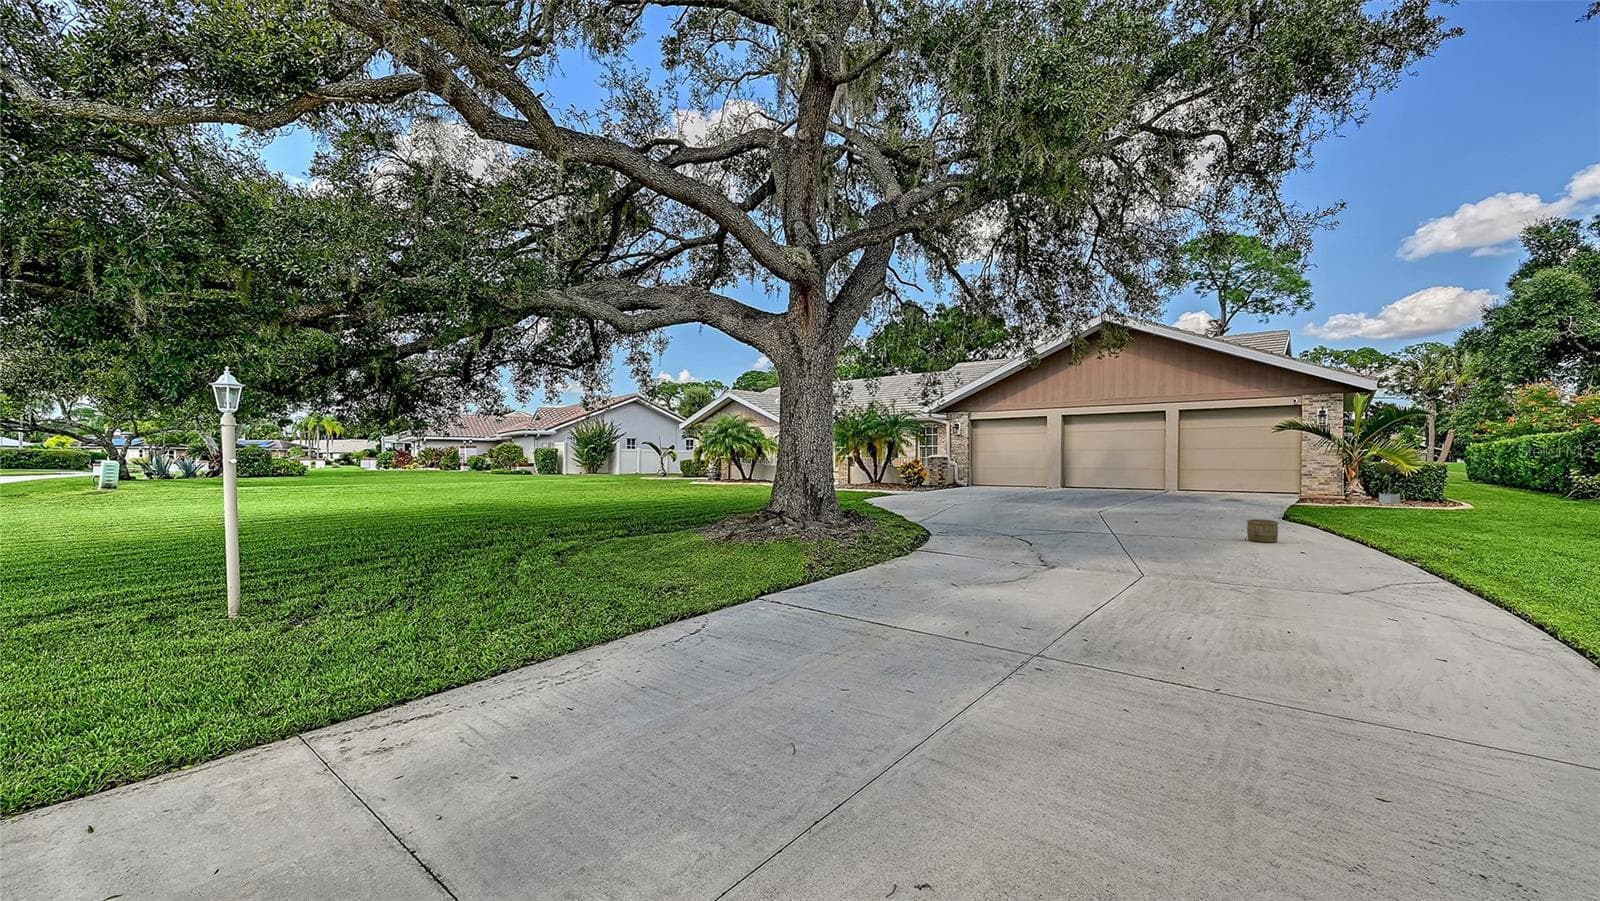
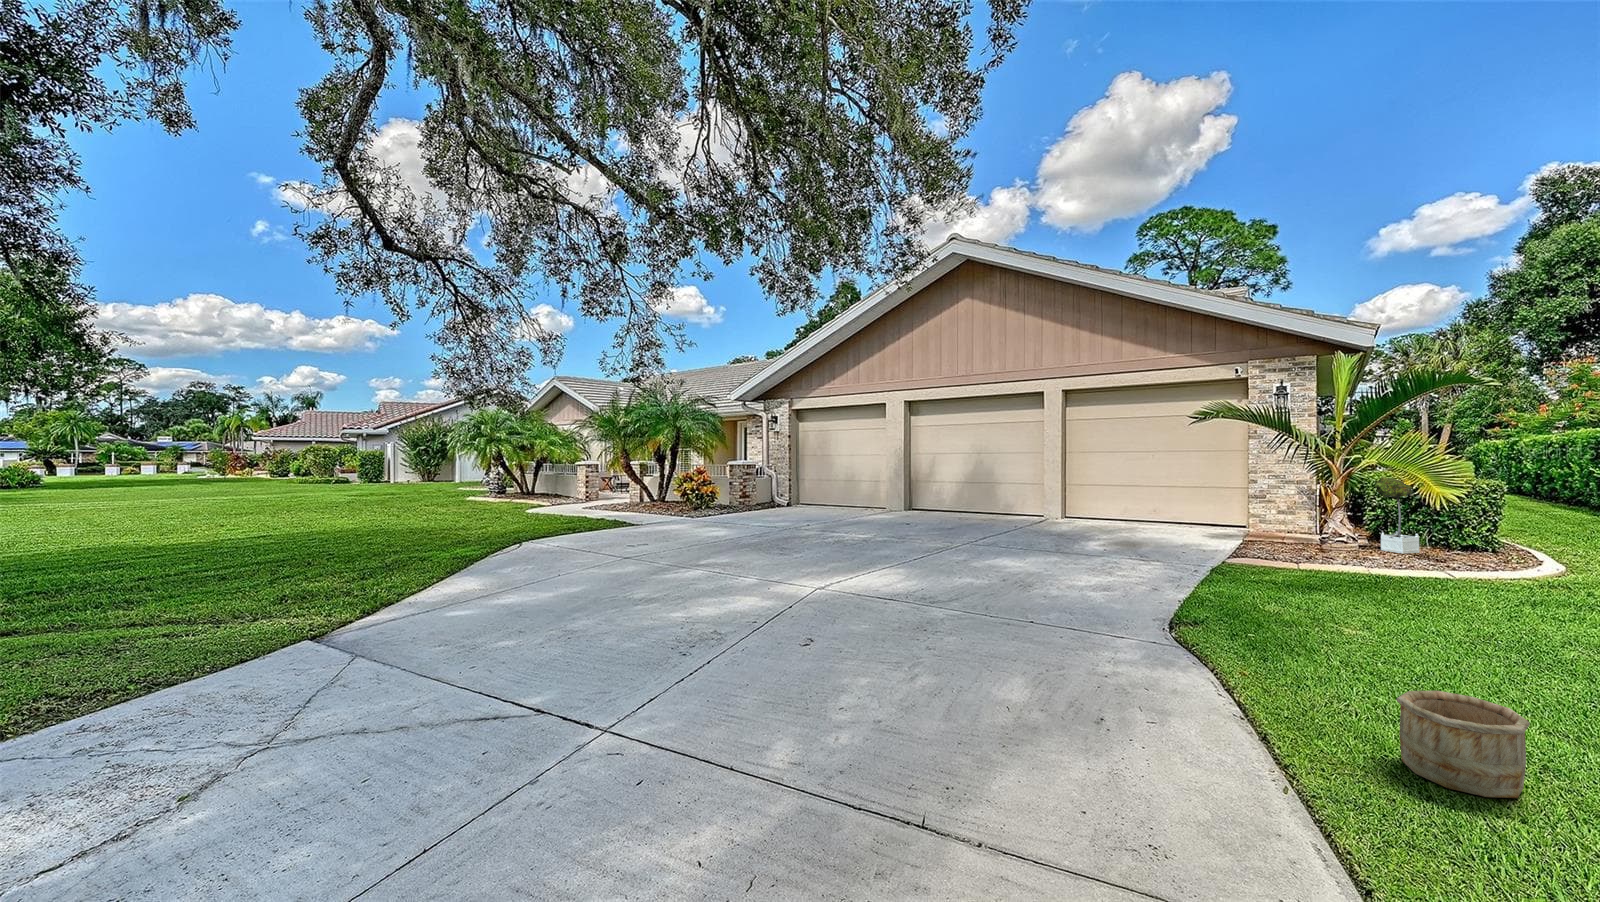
wooden bucket: present [1247,519,1279,542] -> present [1396,691,1530,798]

